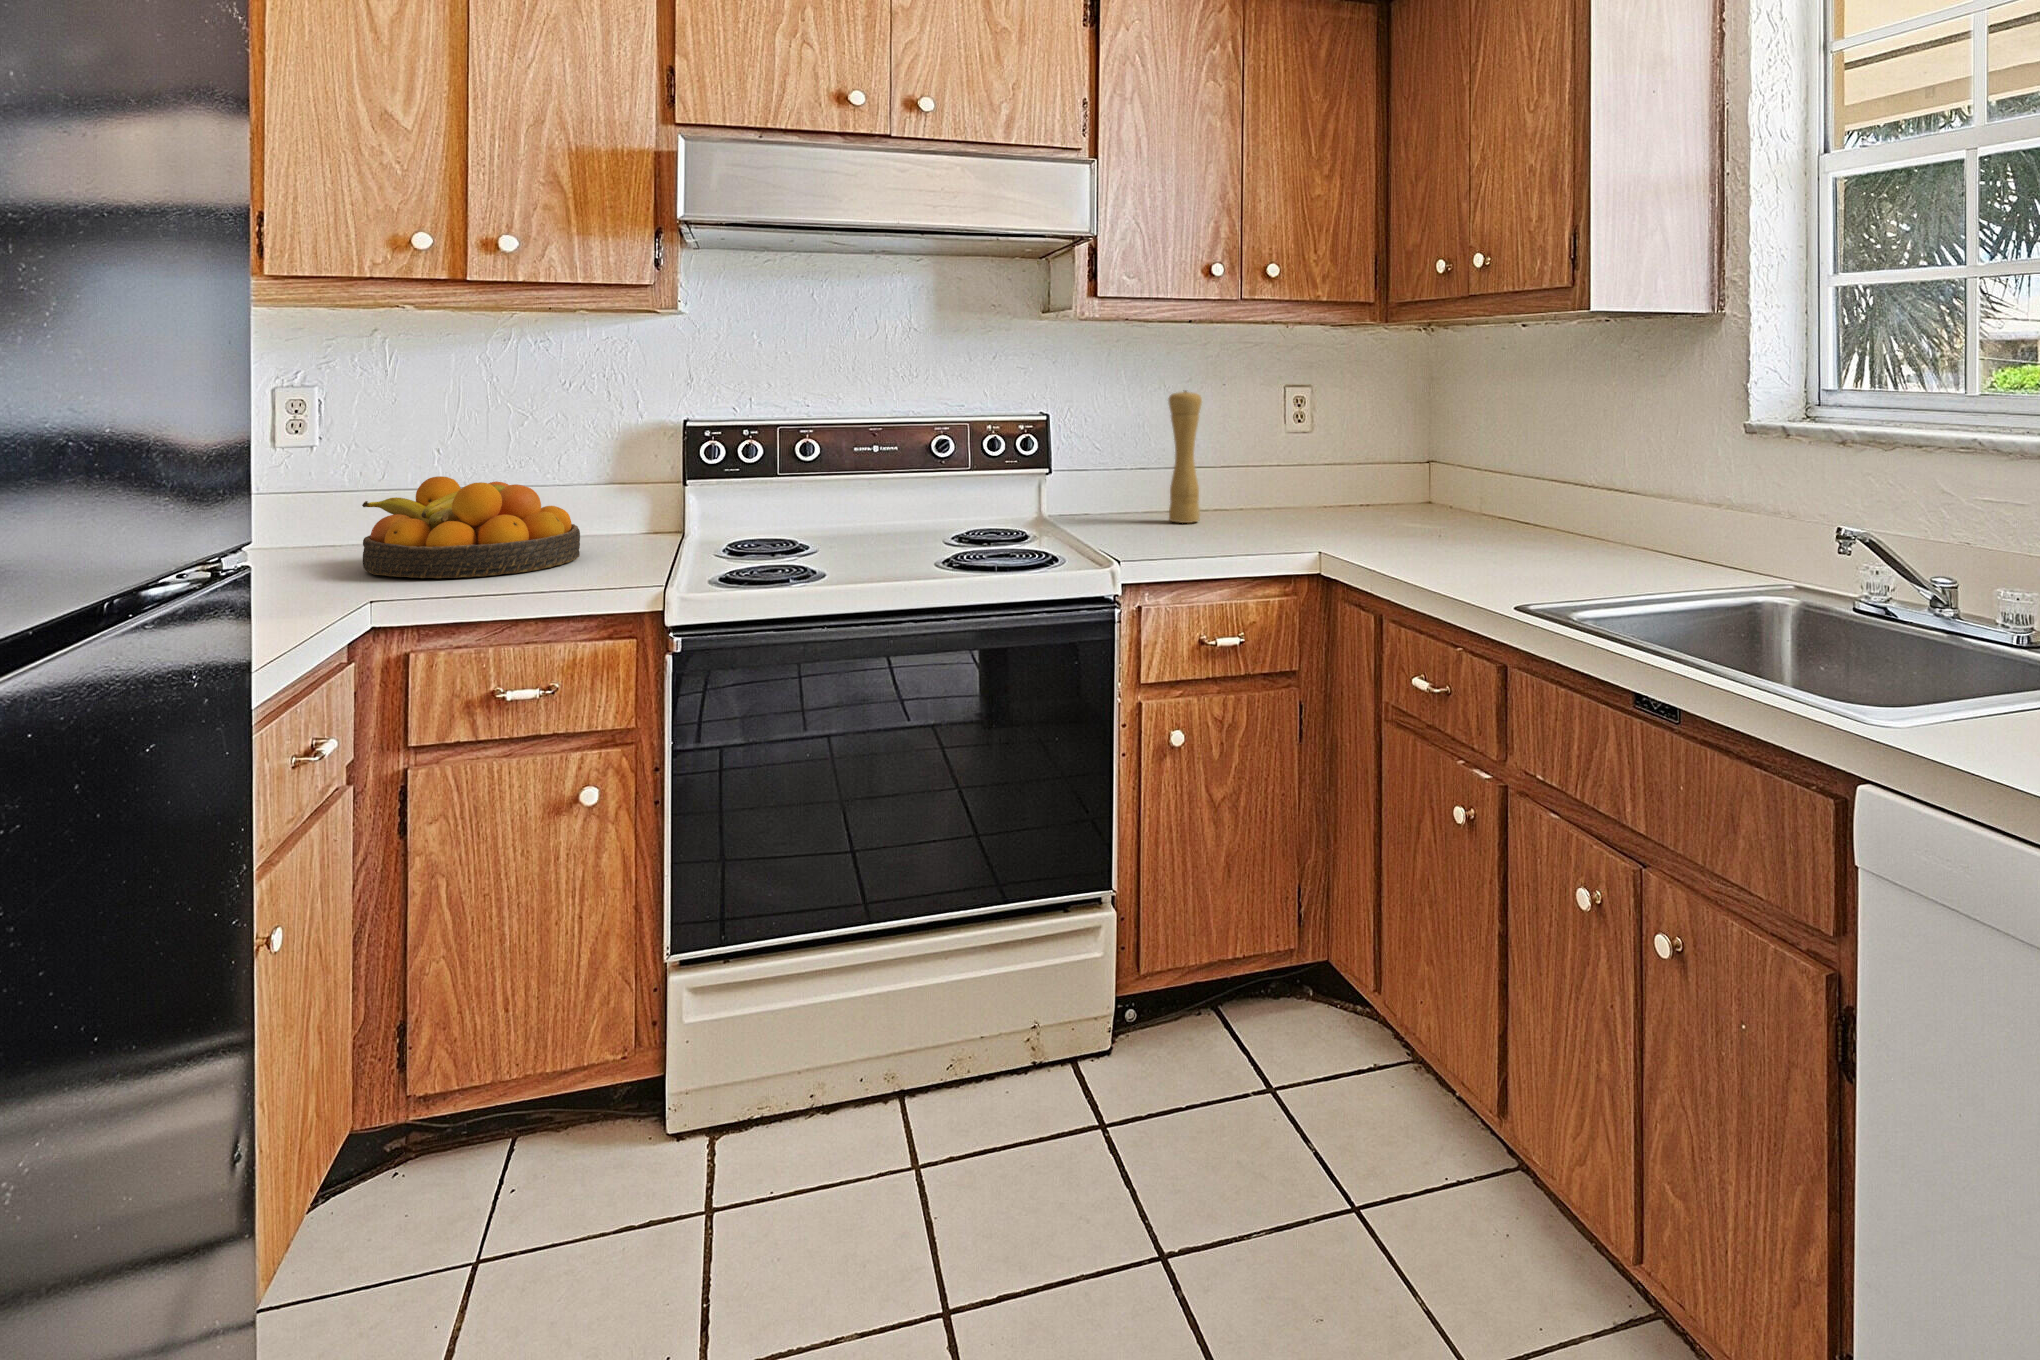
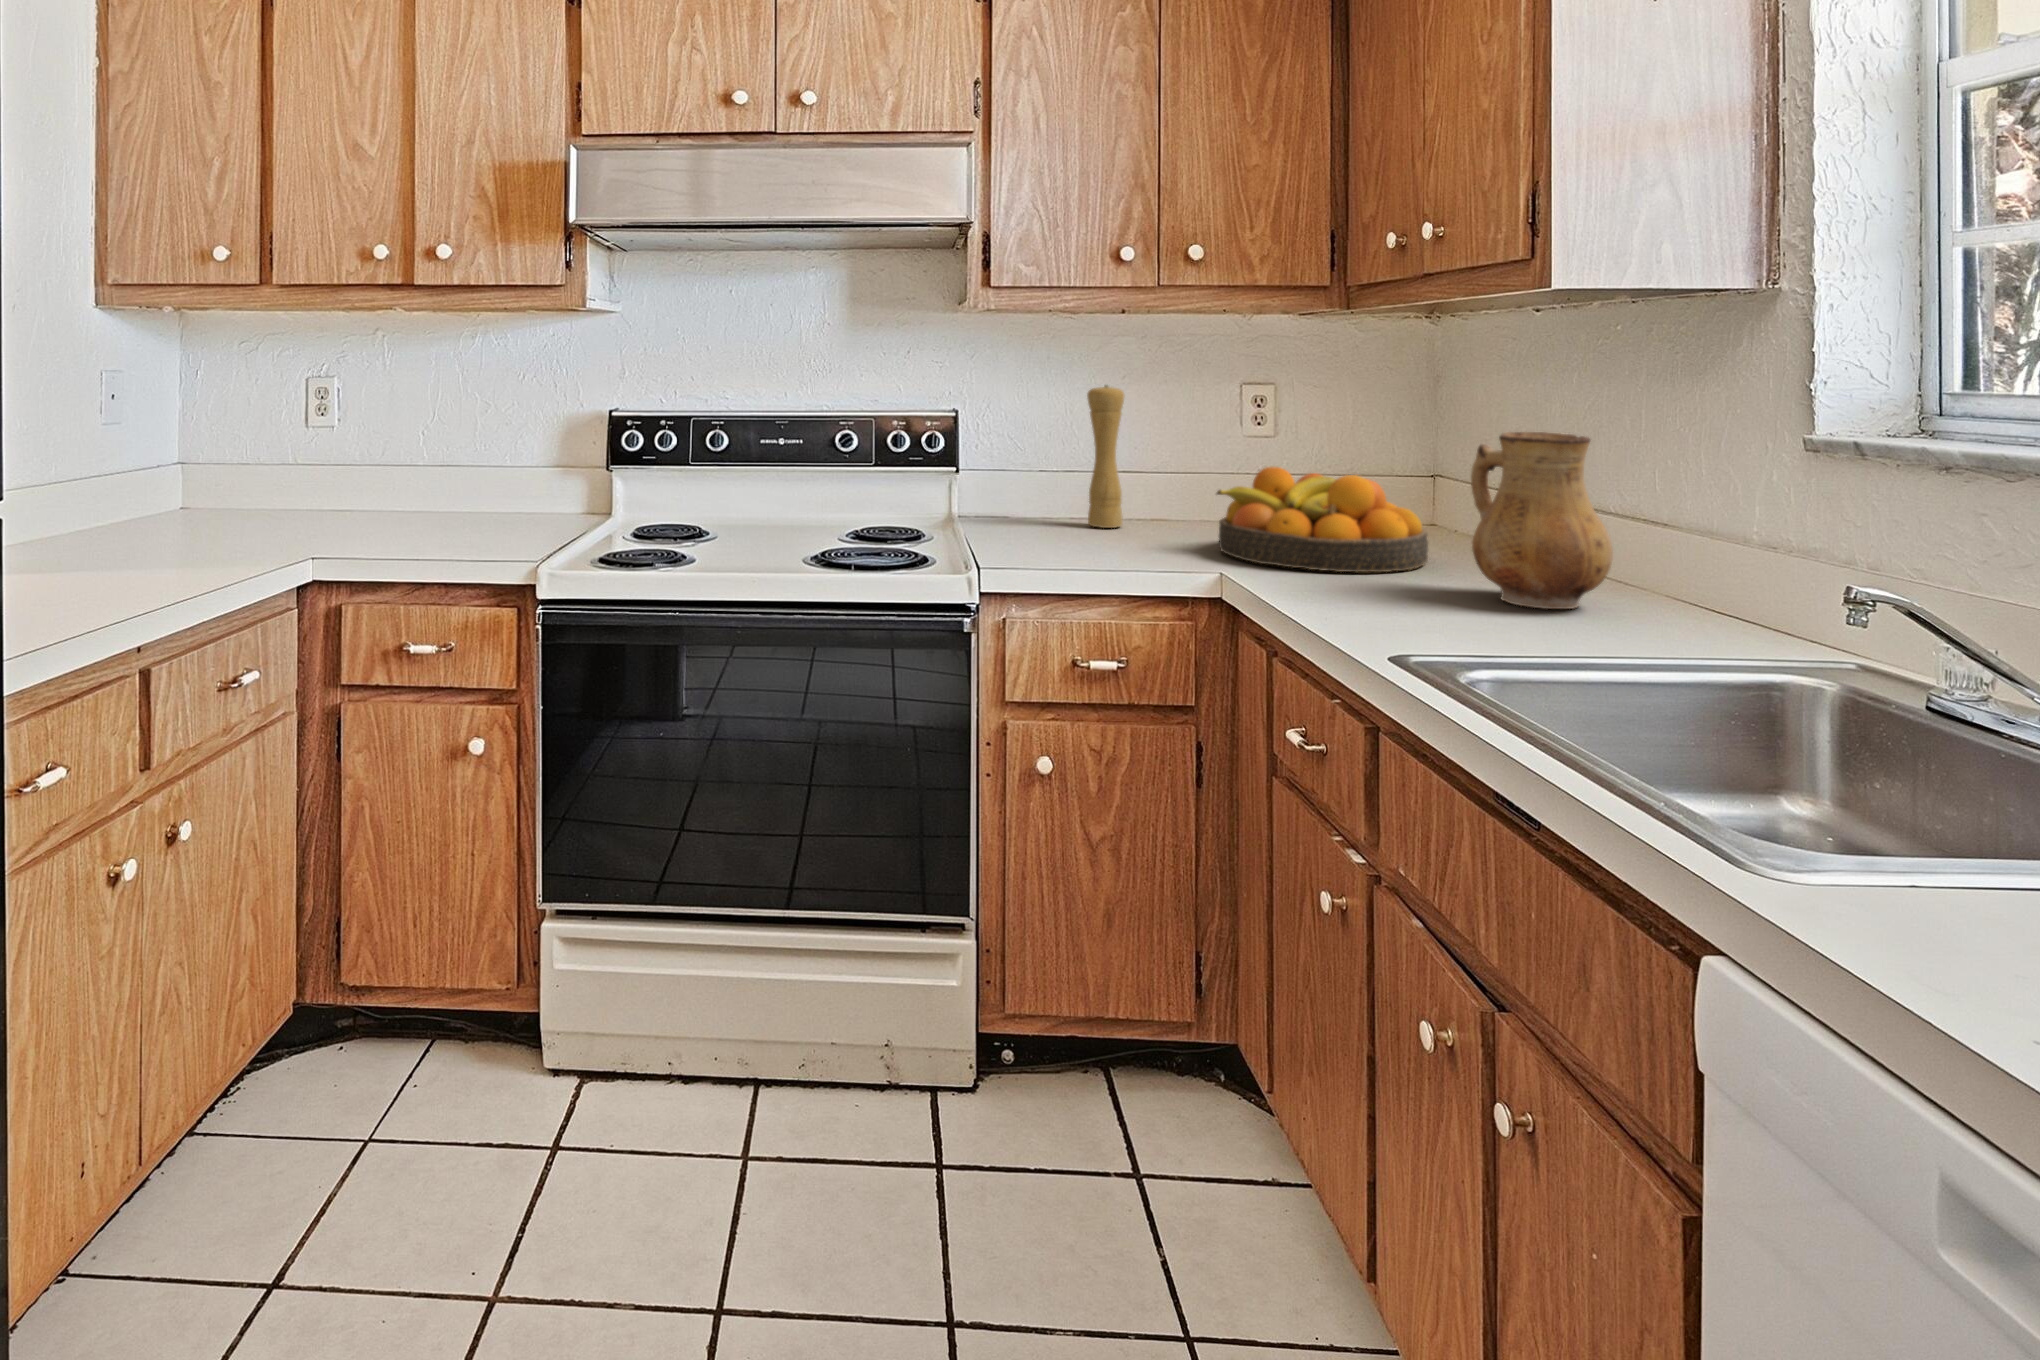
ceramic pitcher: none [1515,424,1620,564] -> present [1471,432,1613,609]
fruit bowl: present [362,476,580,578] -> present [1217,467,1428,572]

